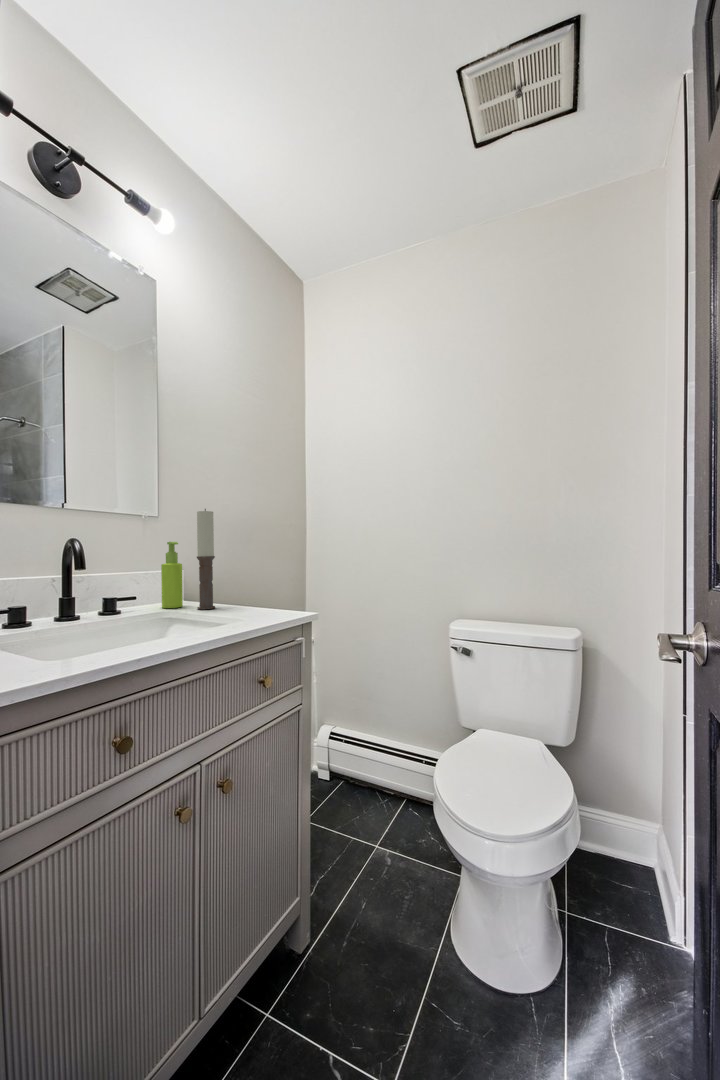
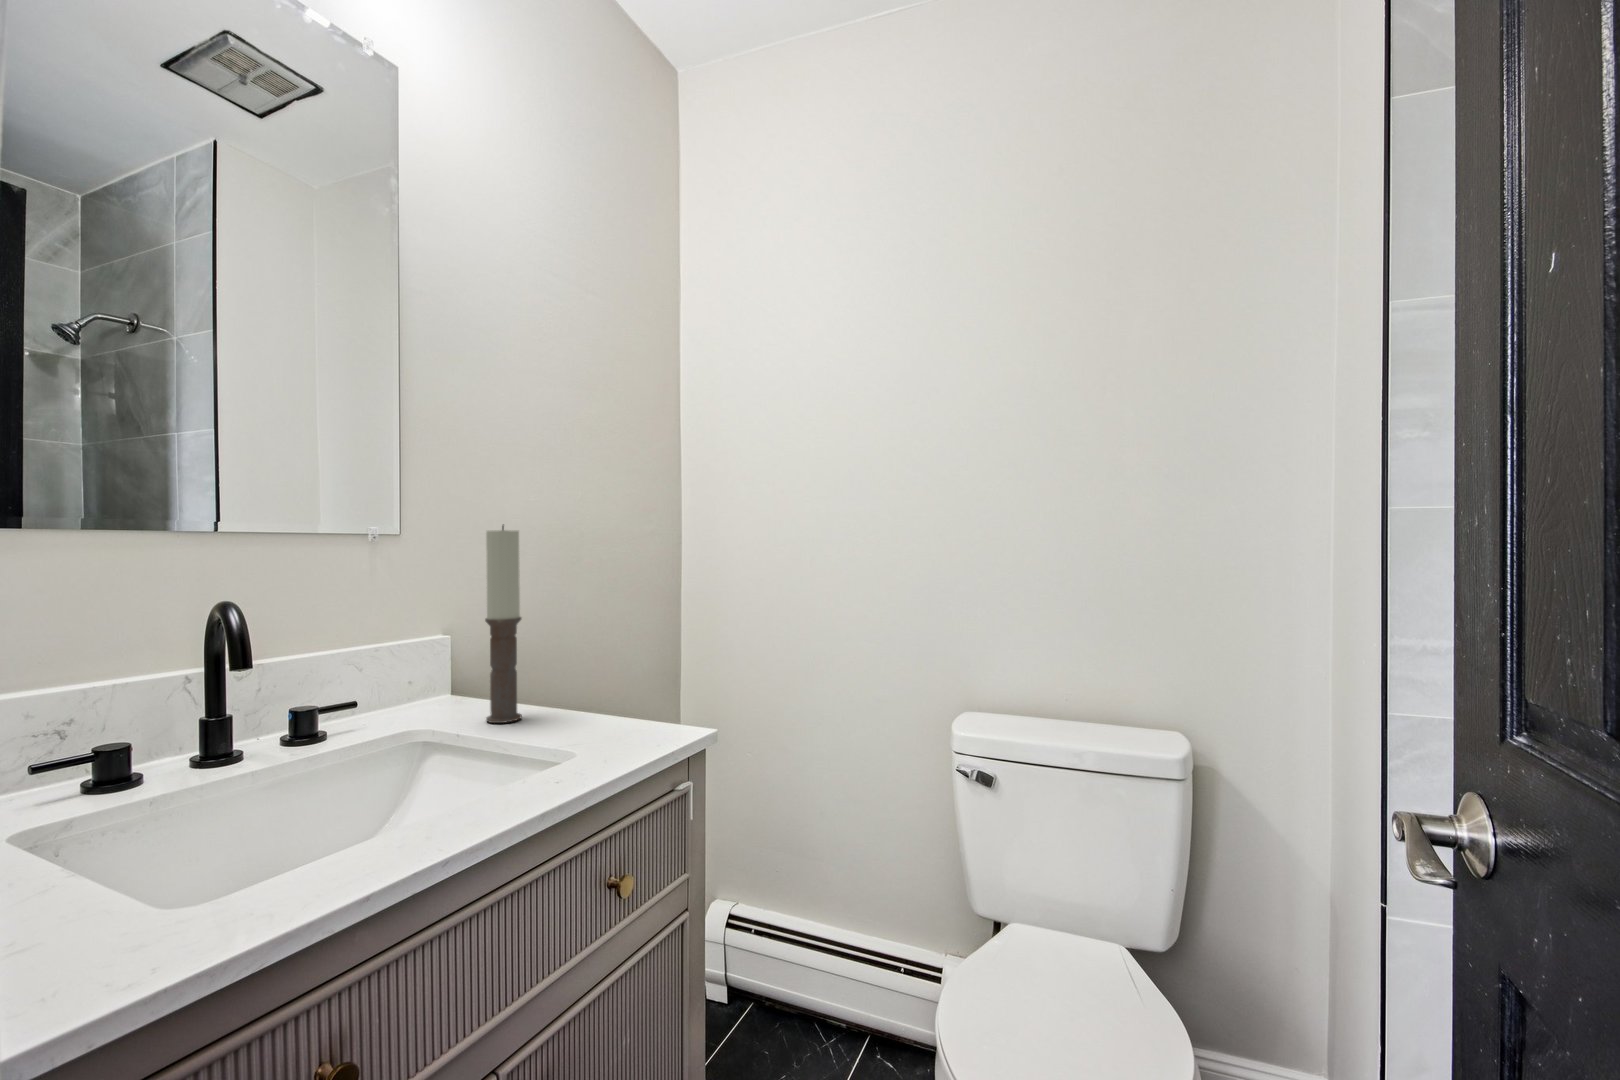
soap dispenser: present [161,542,183,608] -> none [413,587,456,719]

